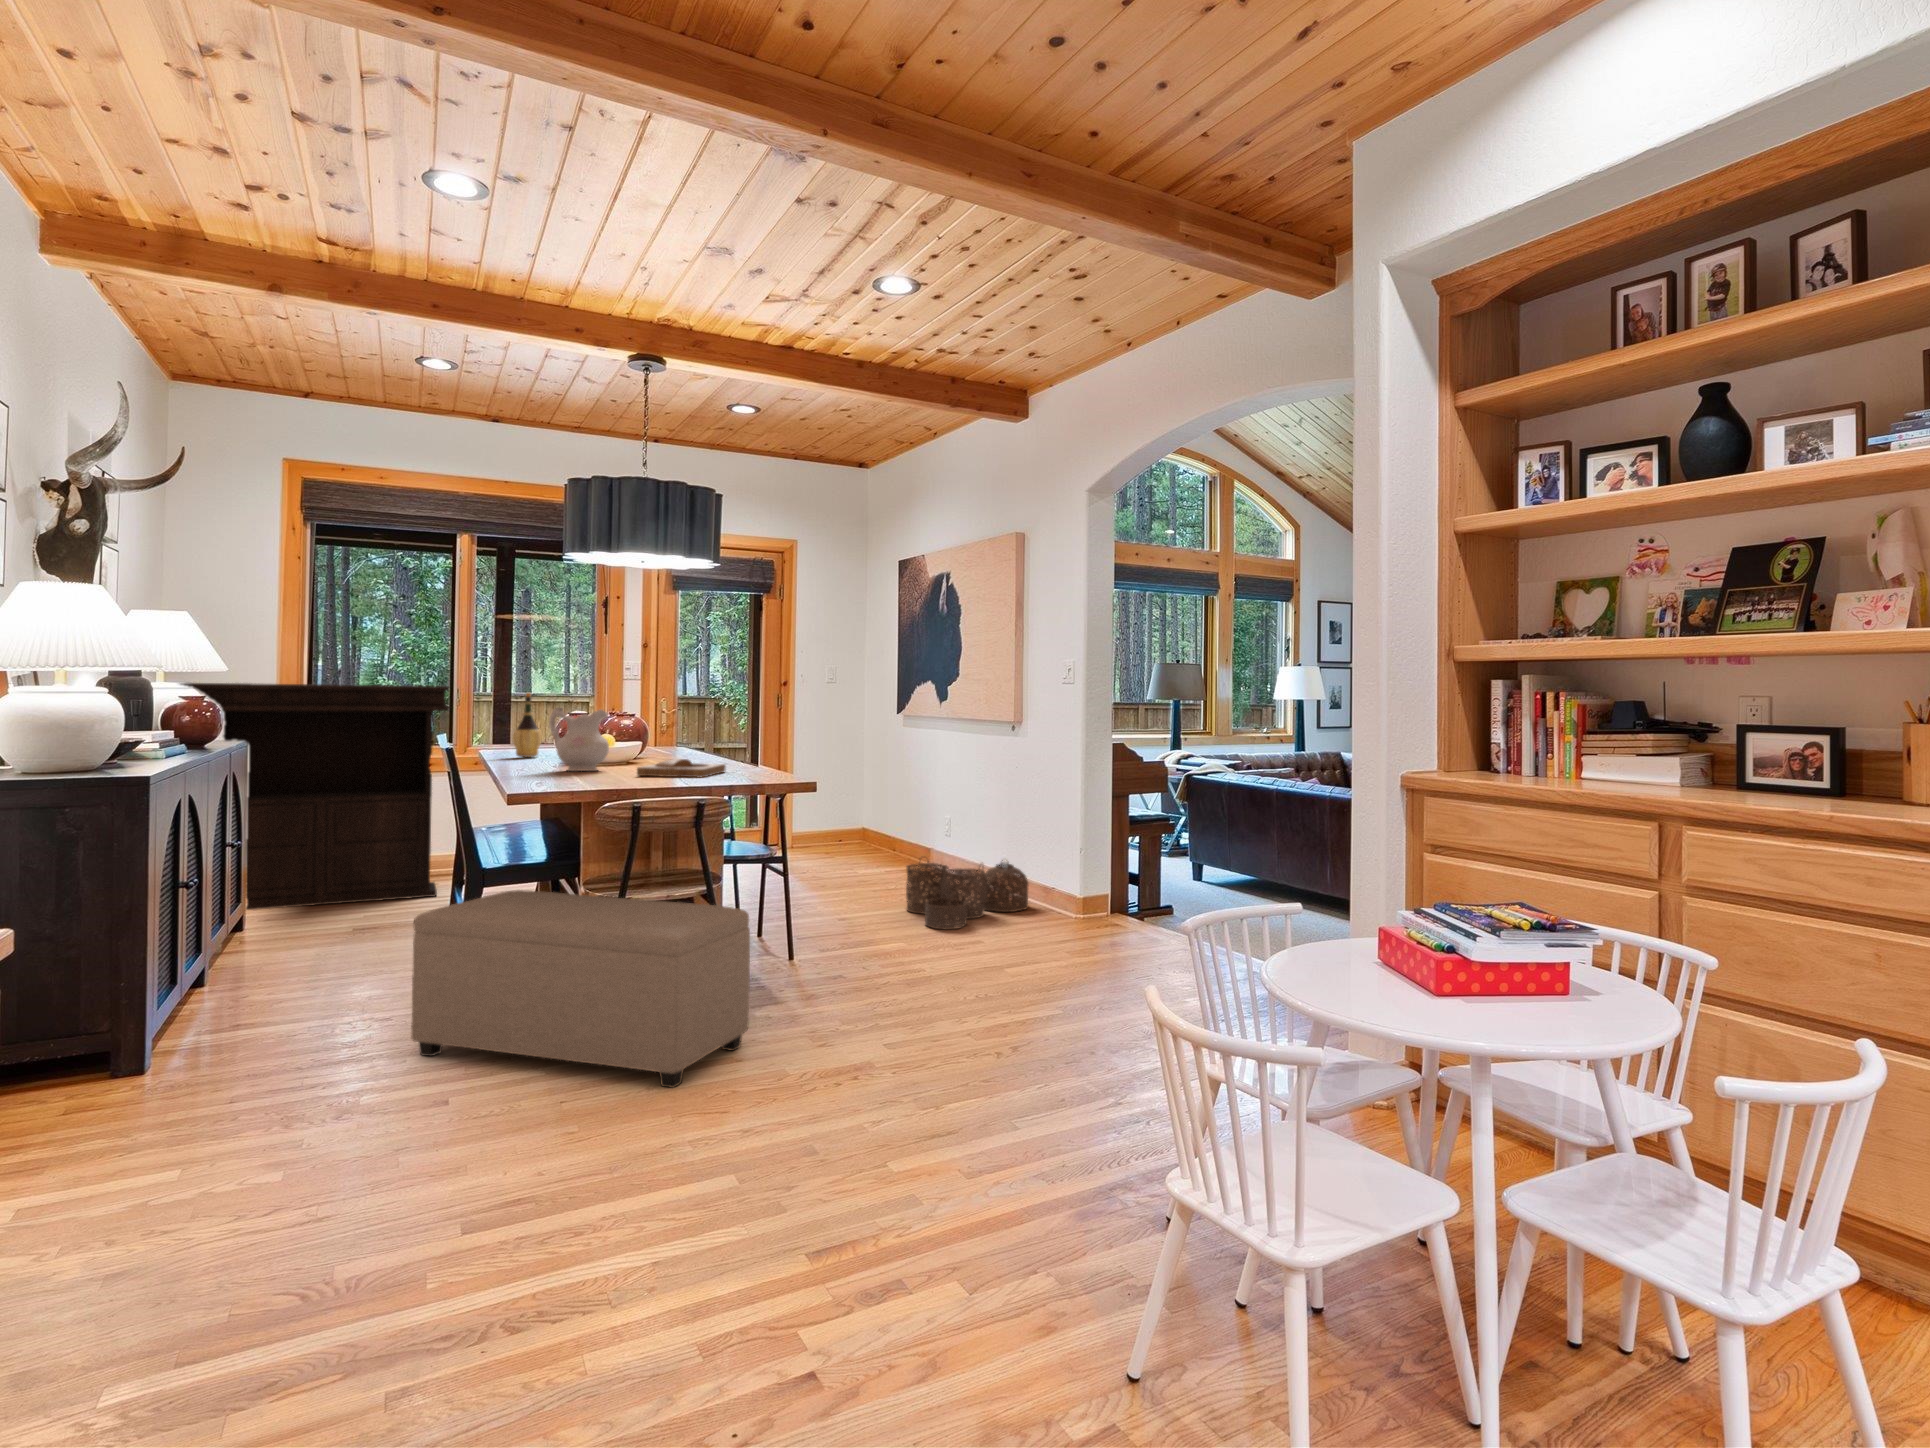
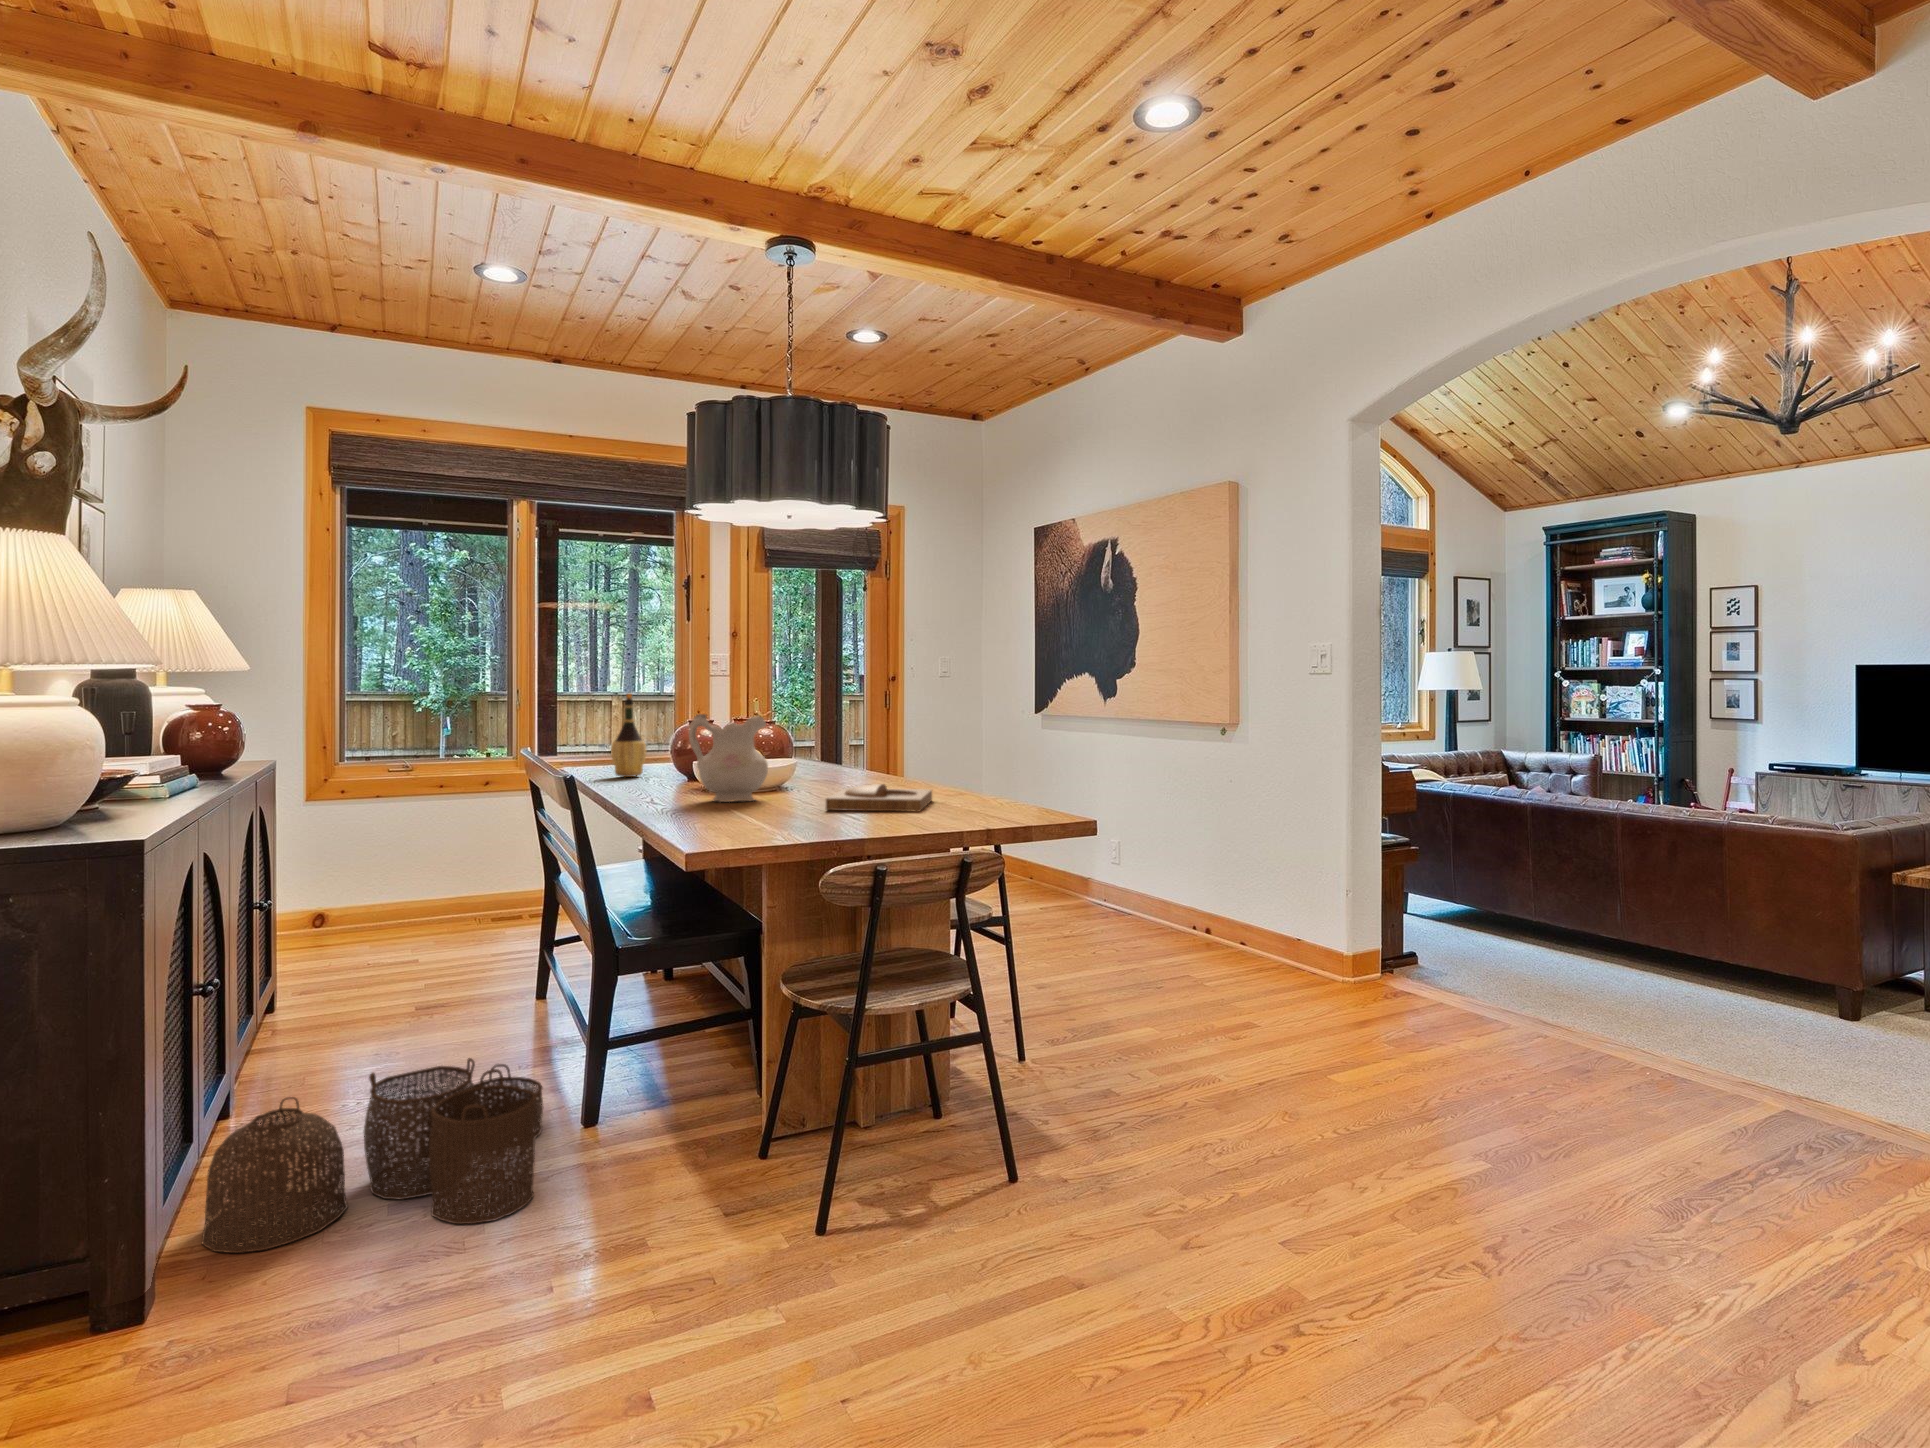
console table: present [180,683,449,910] -> none [180,686,519,984]
woven basket: present [906,860,1029,929] -> present [202,1058,543,1253]
ottoman: present [411,890,750,1088] -> none [561,992,1073,1353]

